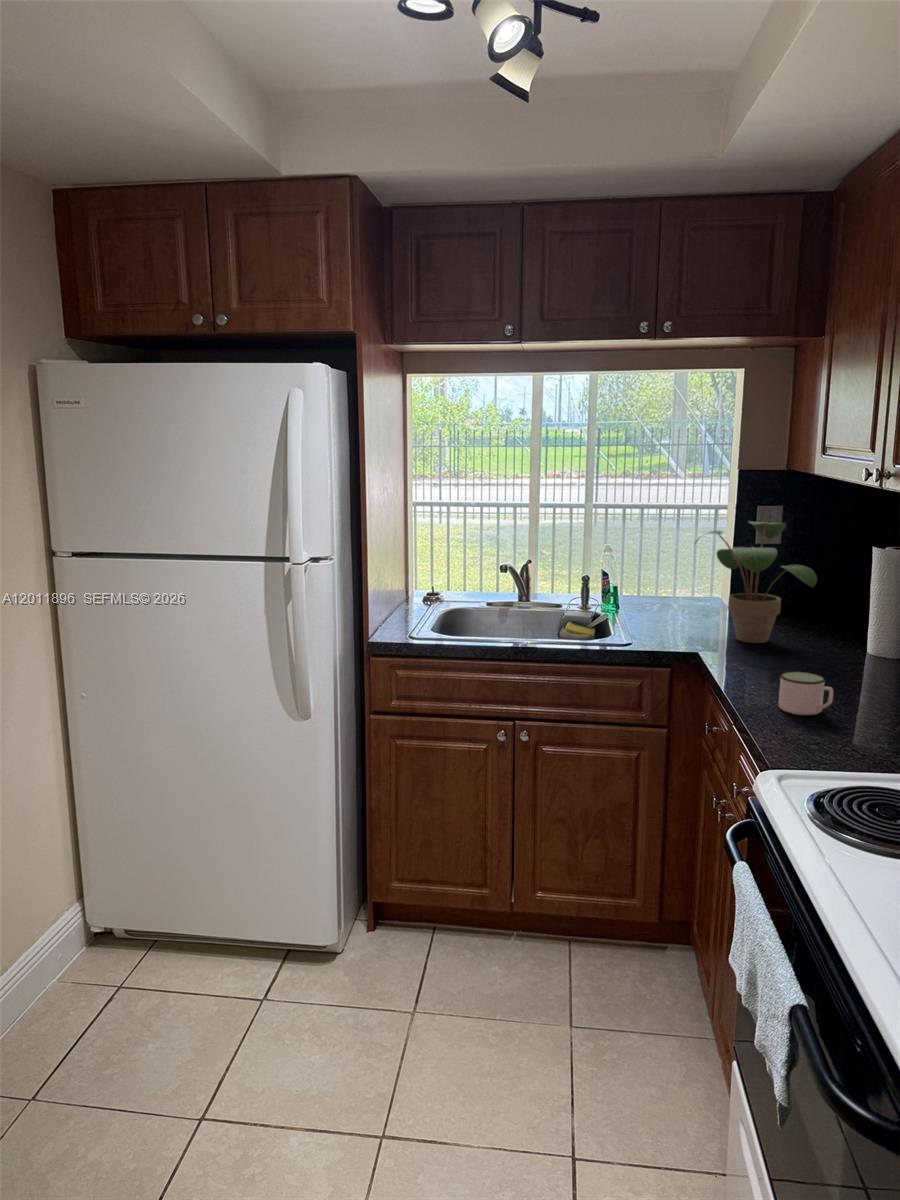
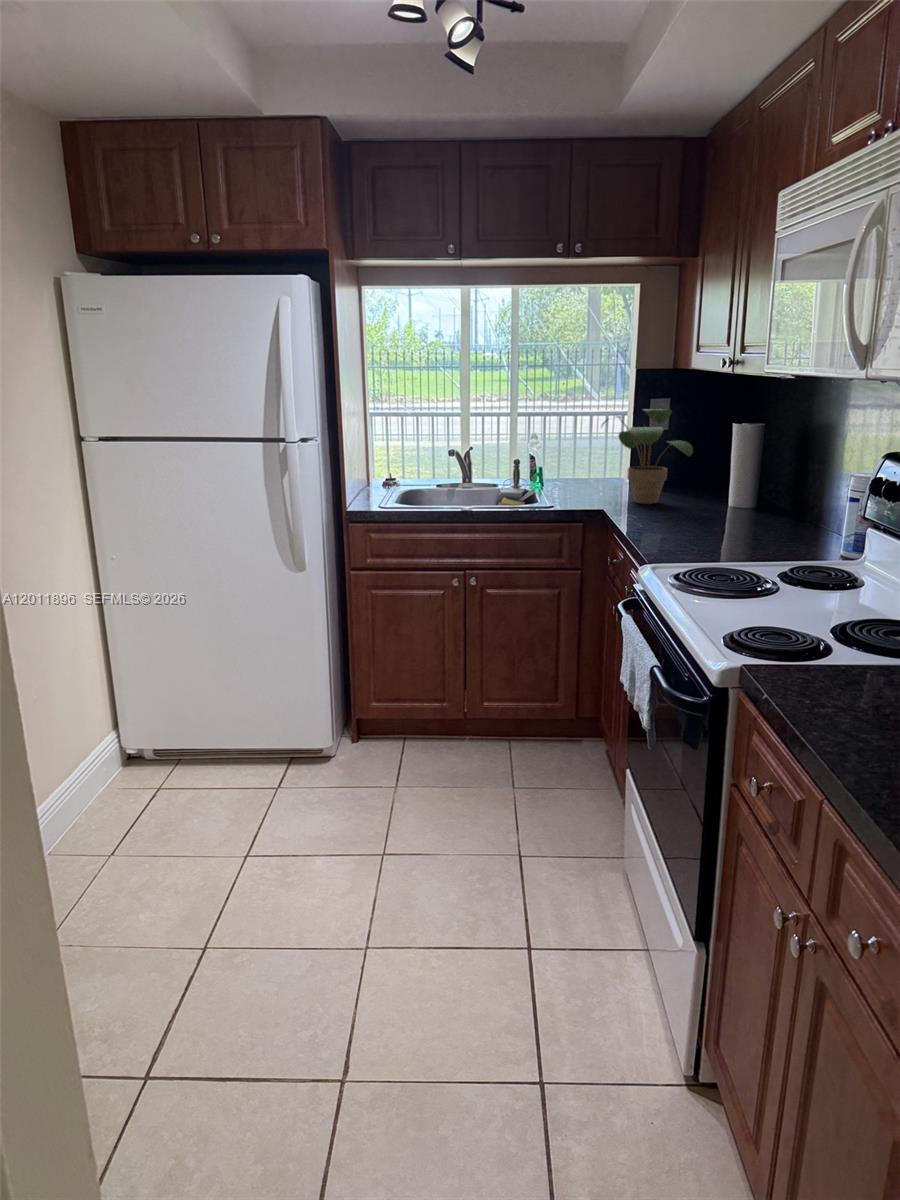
mug: present [779,671,833,715] -> none [661,510,698,540]

